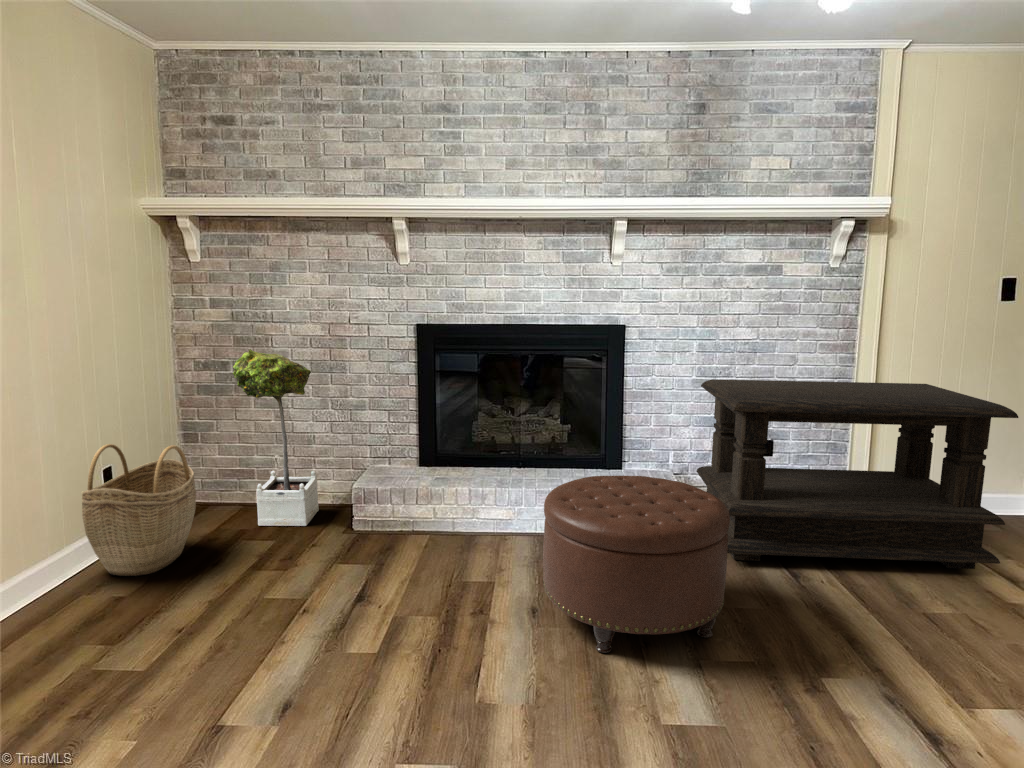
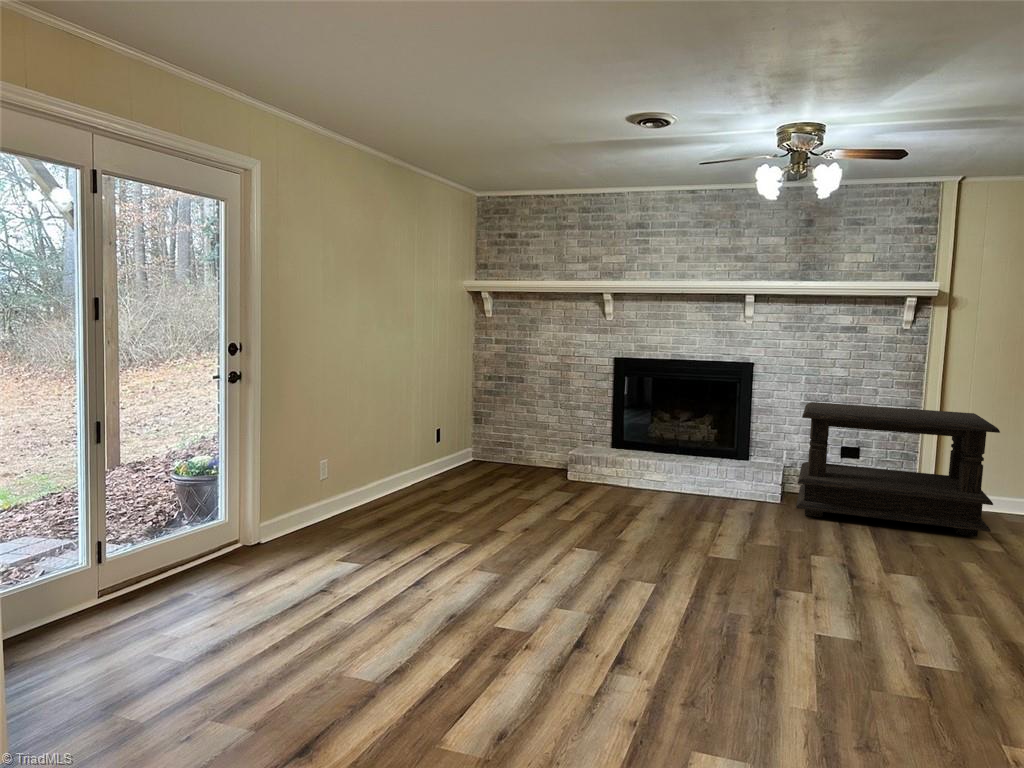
potted tree: present [233,349,319,526] -> none [507,368,551,476]
woven basket: present [82,444,196,576] -> none [432,415,484,485]
ottoman: present [543,476,730,653] -> none [669,449,776,537]

